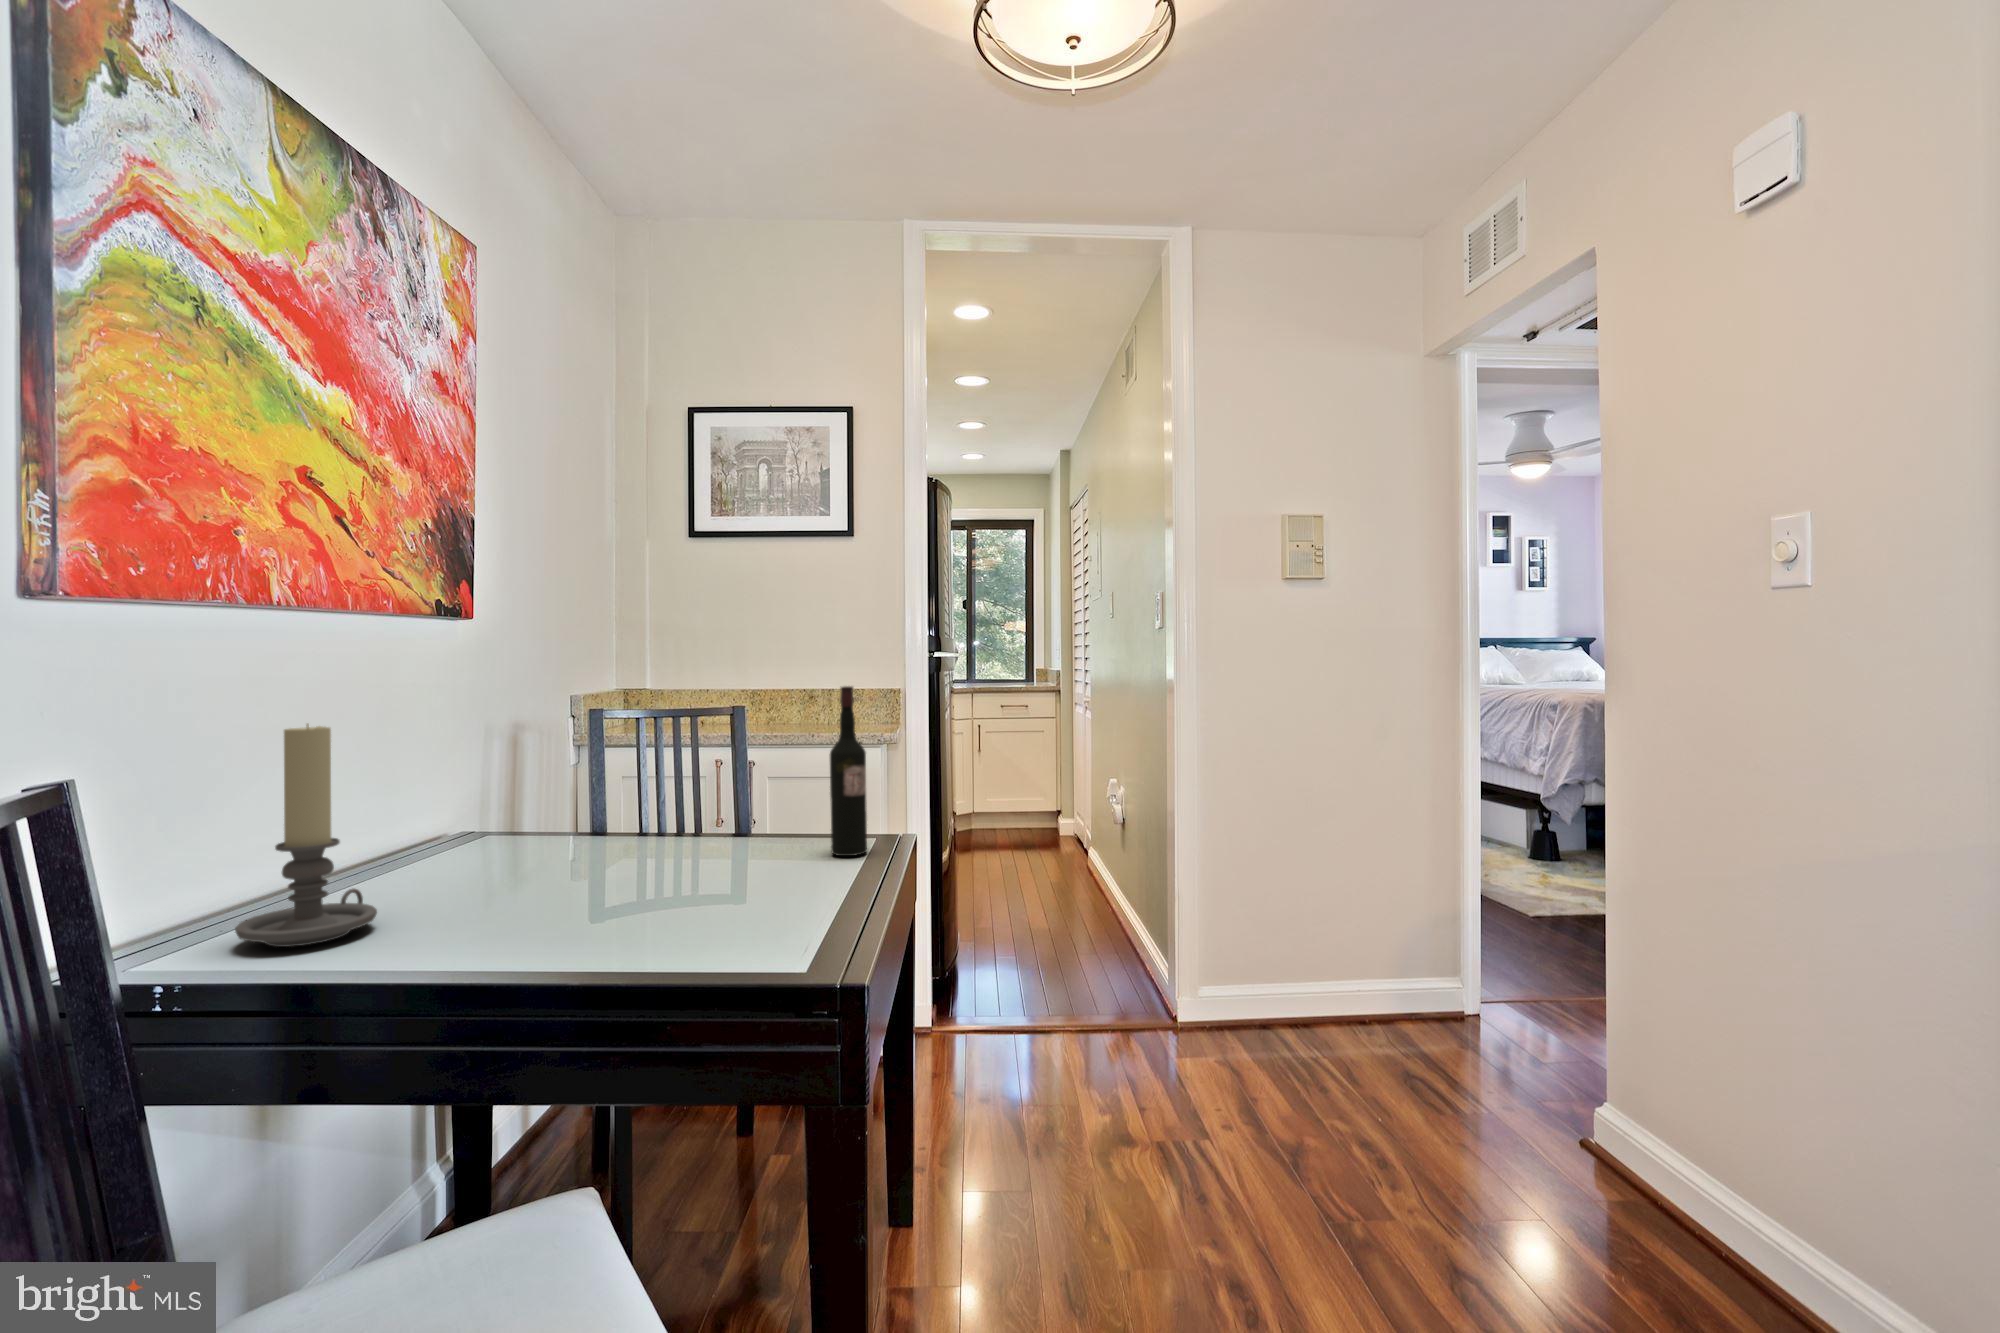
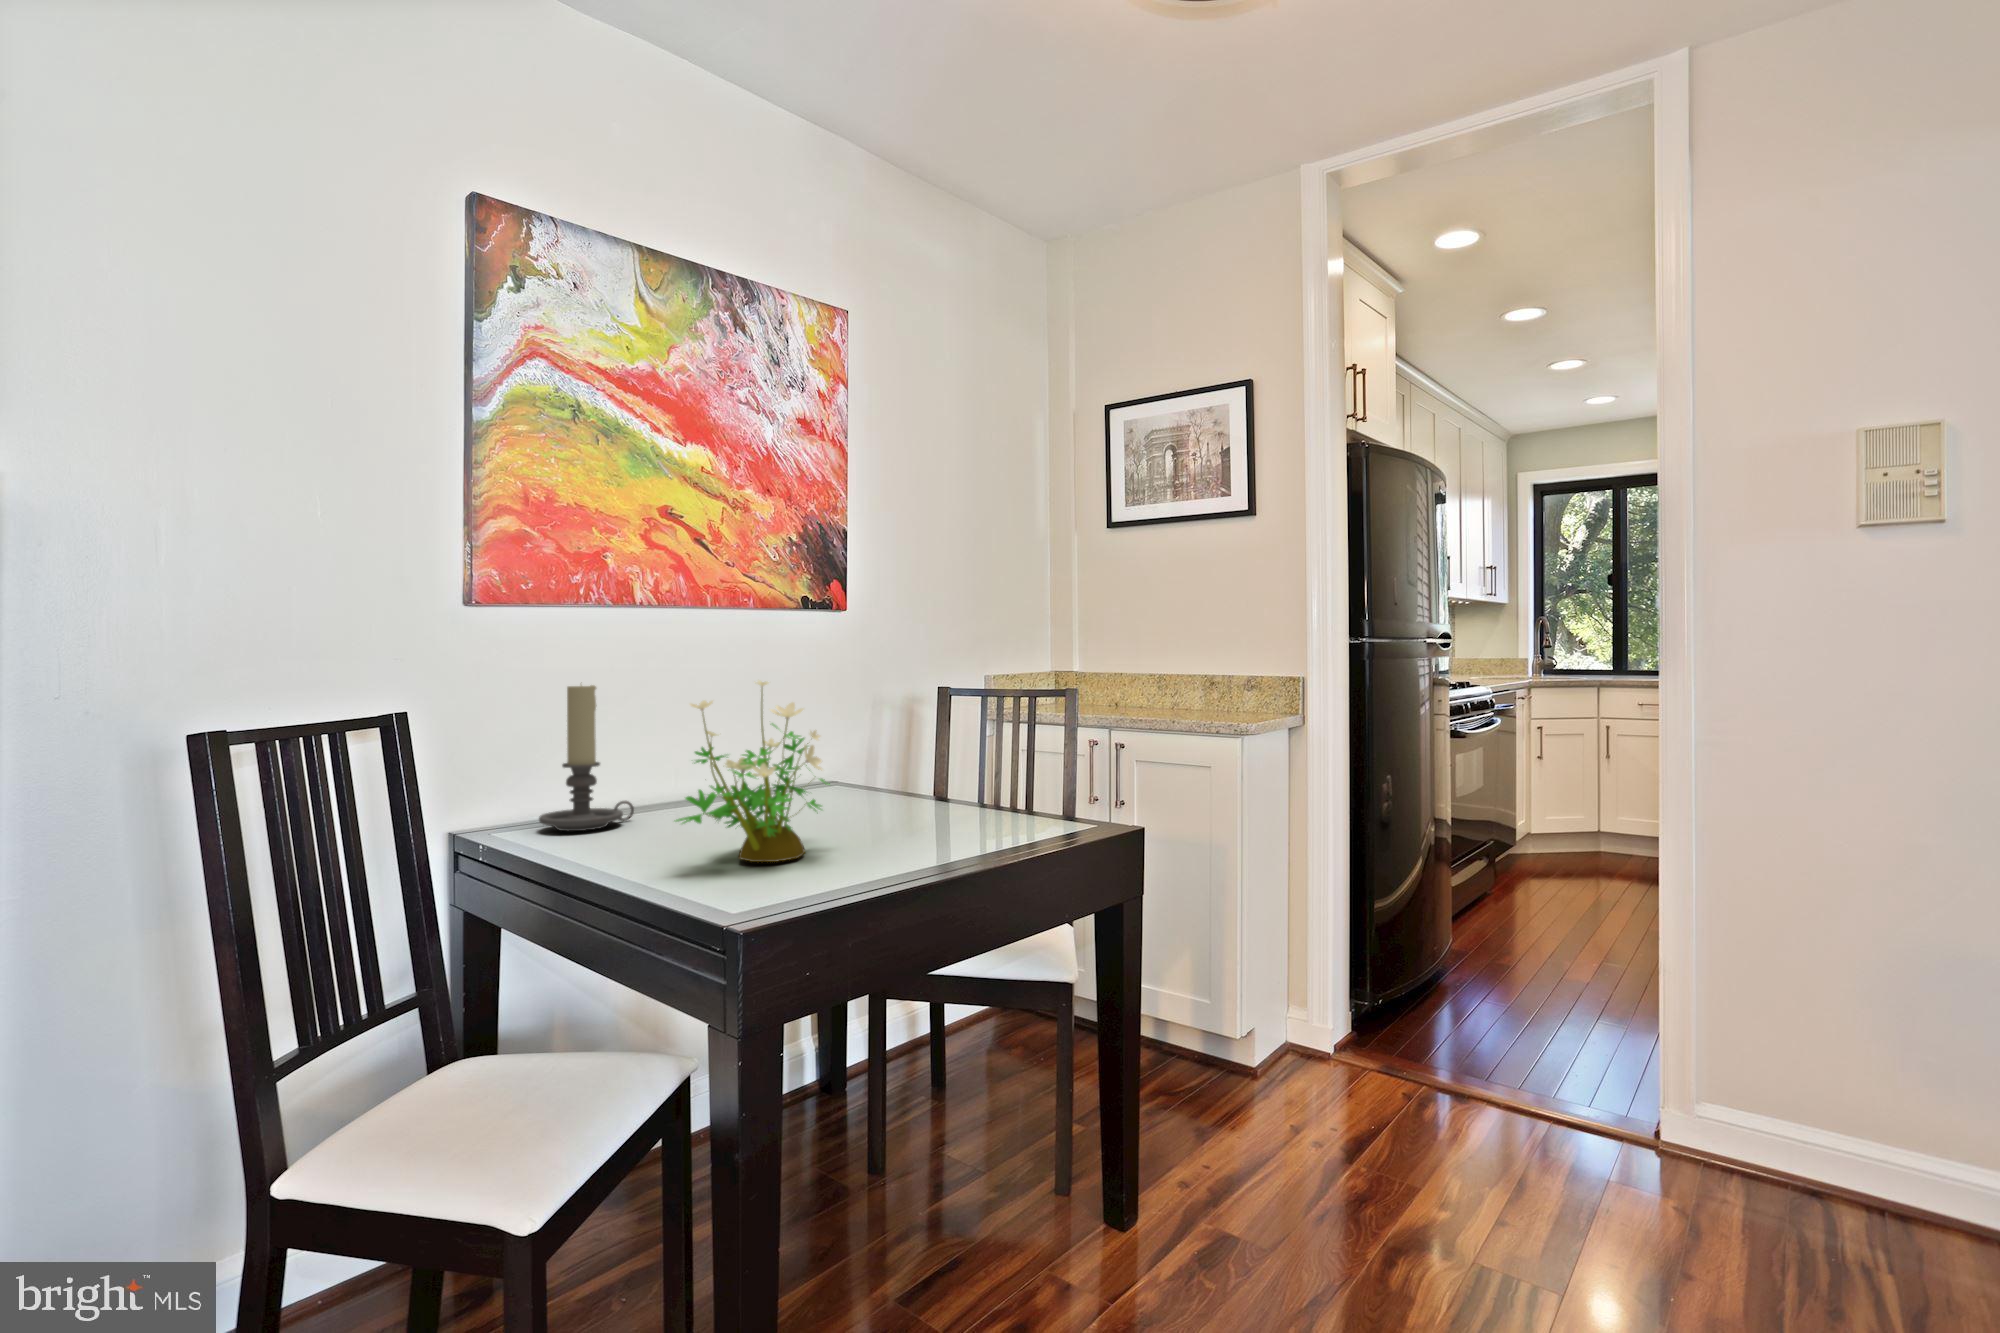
wine bottle: present [830,686,867,856] -> none [963,664,999,830]
potted plant: none [659,711,814,924] -> present [676,681,830,862]

